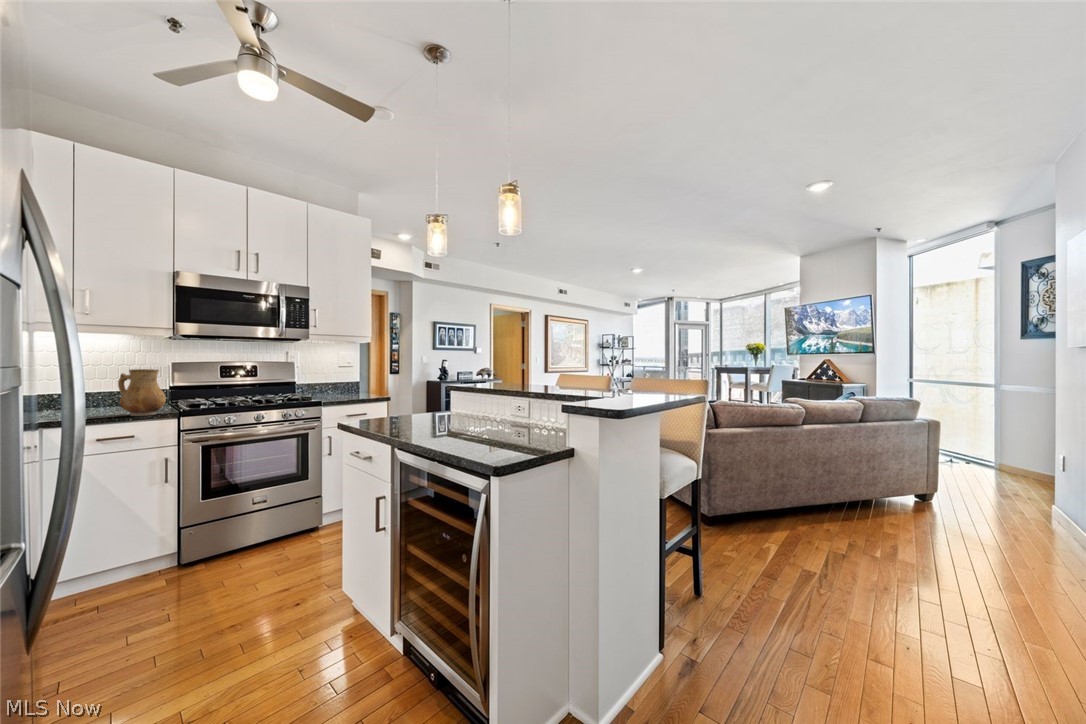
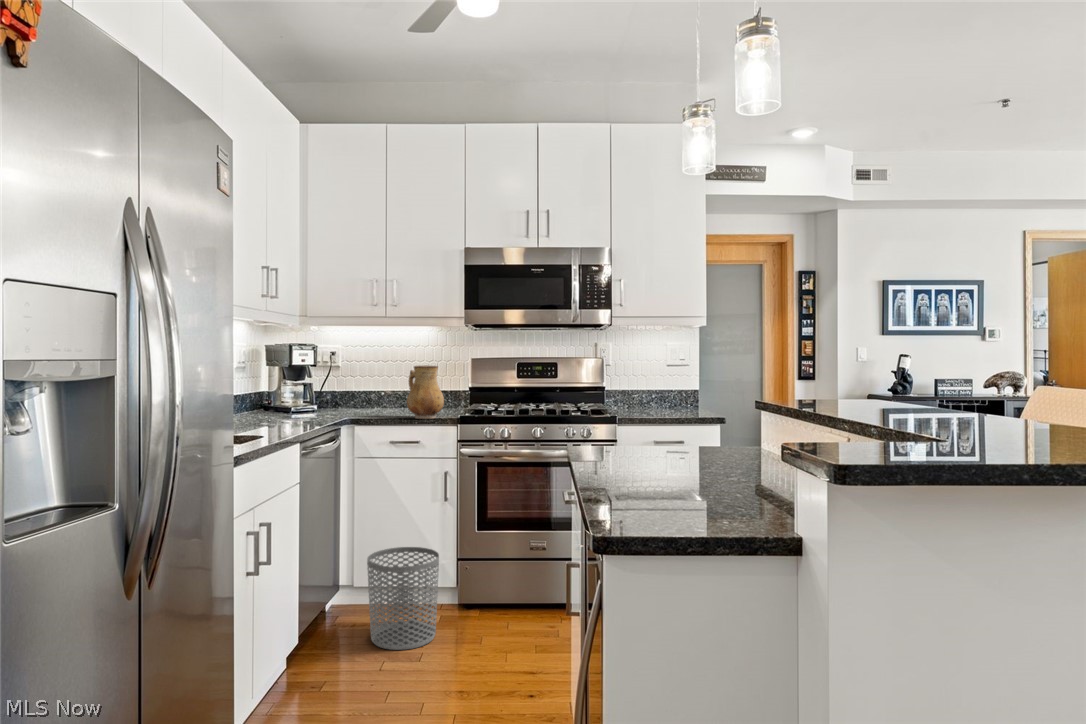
waste bin: none [94,526,184,629] -> present [367,547,439,650]

